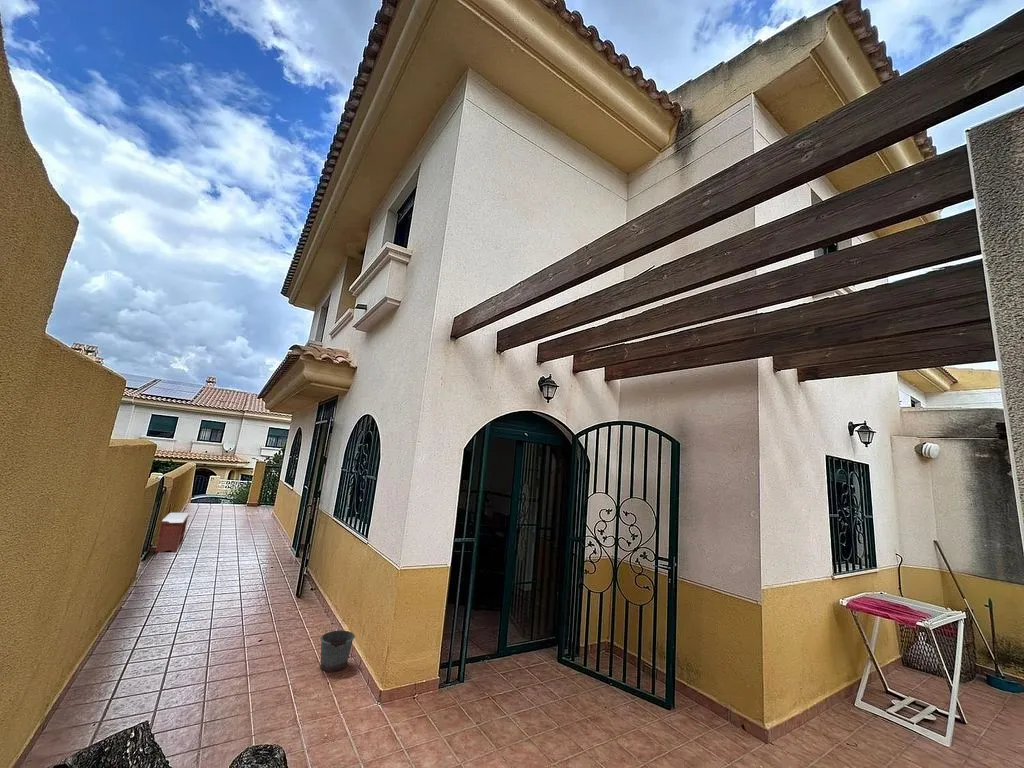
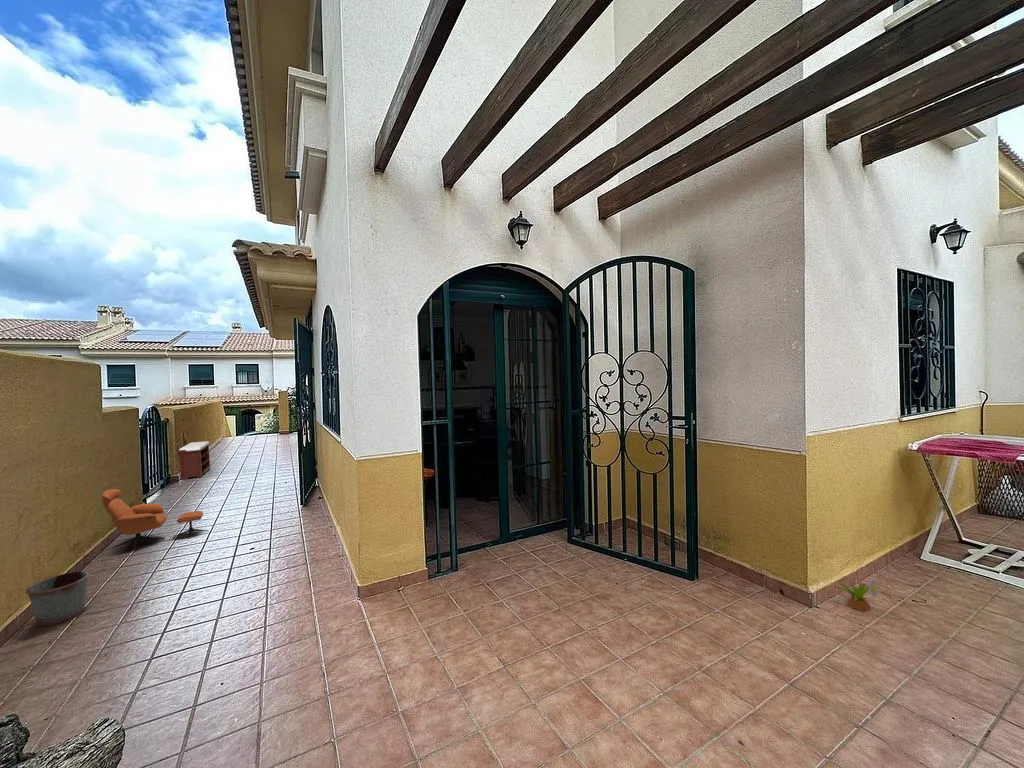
lounge chair: none [113,566,208,633] -> present [102,489,208,551]
bucket: present [320,630,355,672] -> present [26,572,89,626]
decorative plant: none [786,719,819,750] -> present [838,579,878,611]

